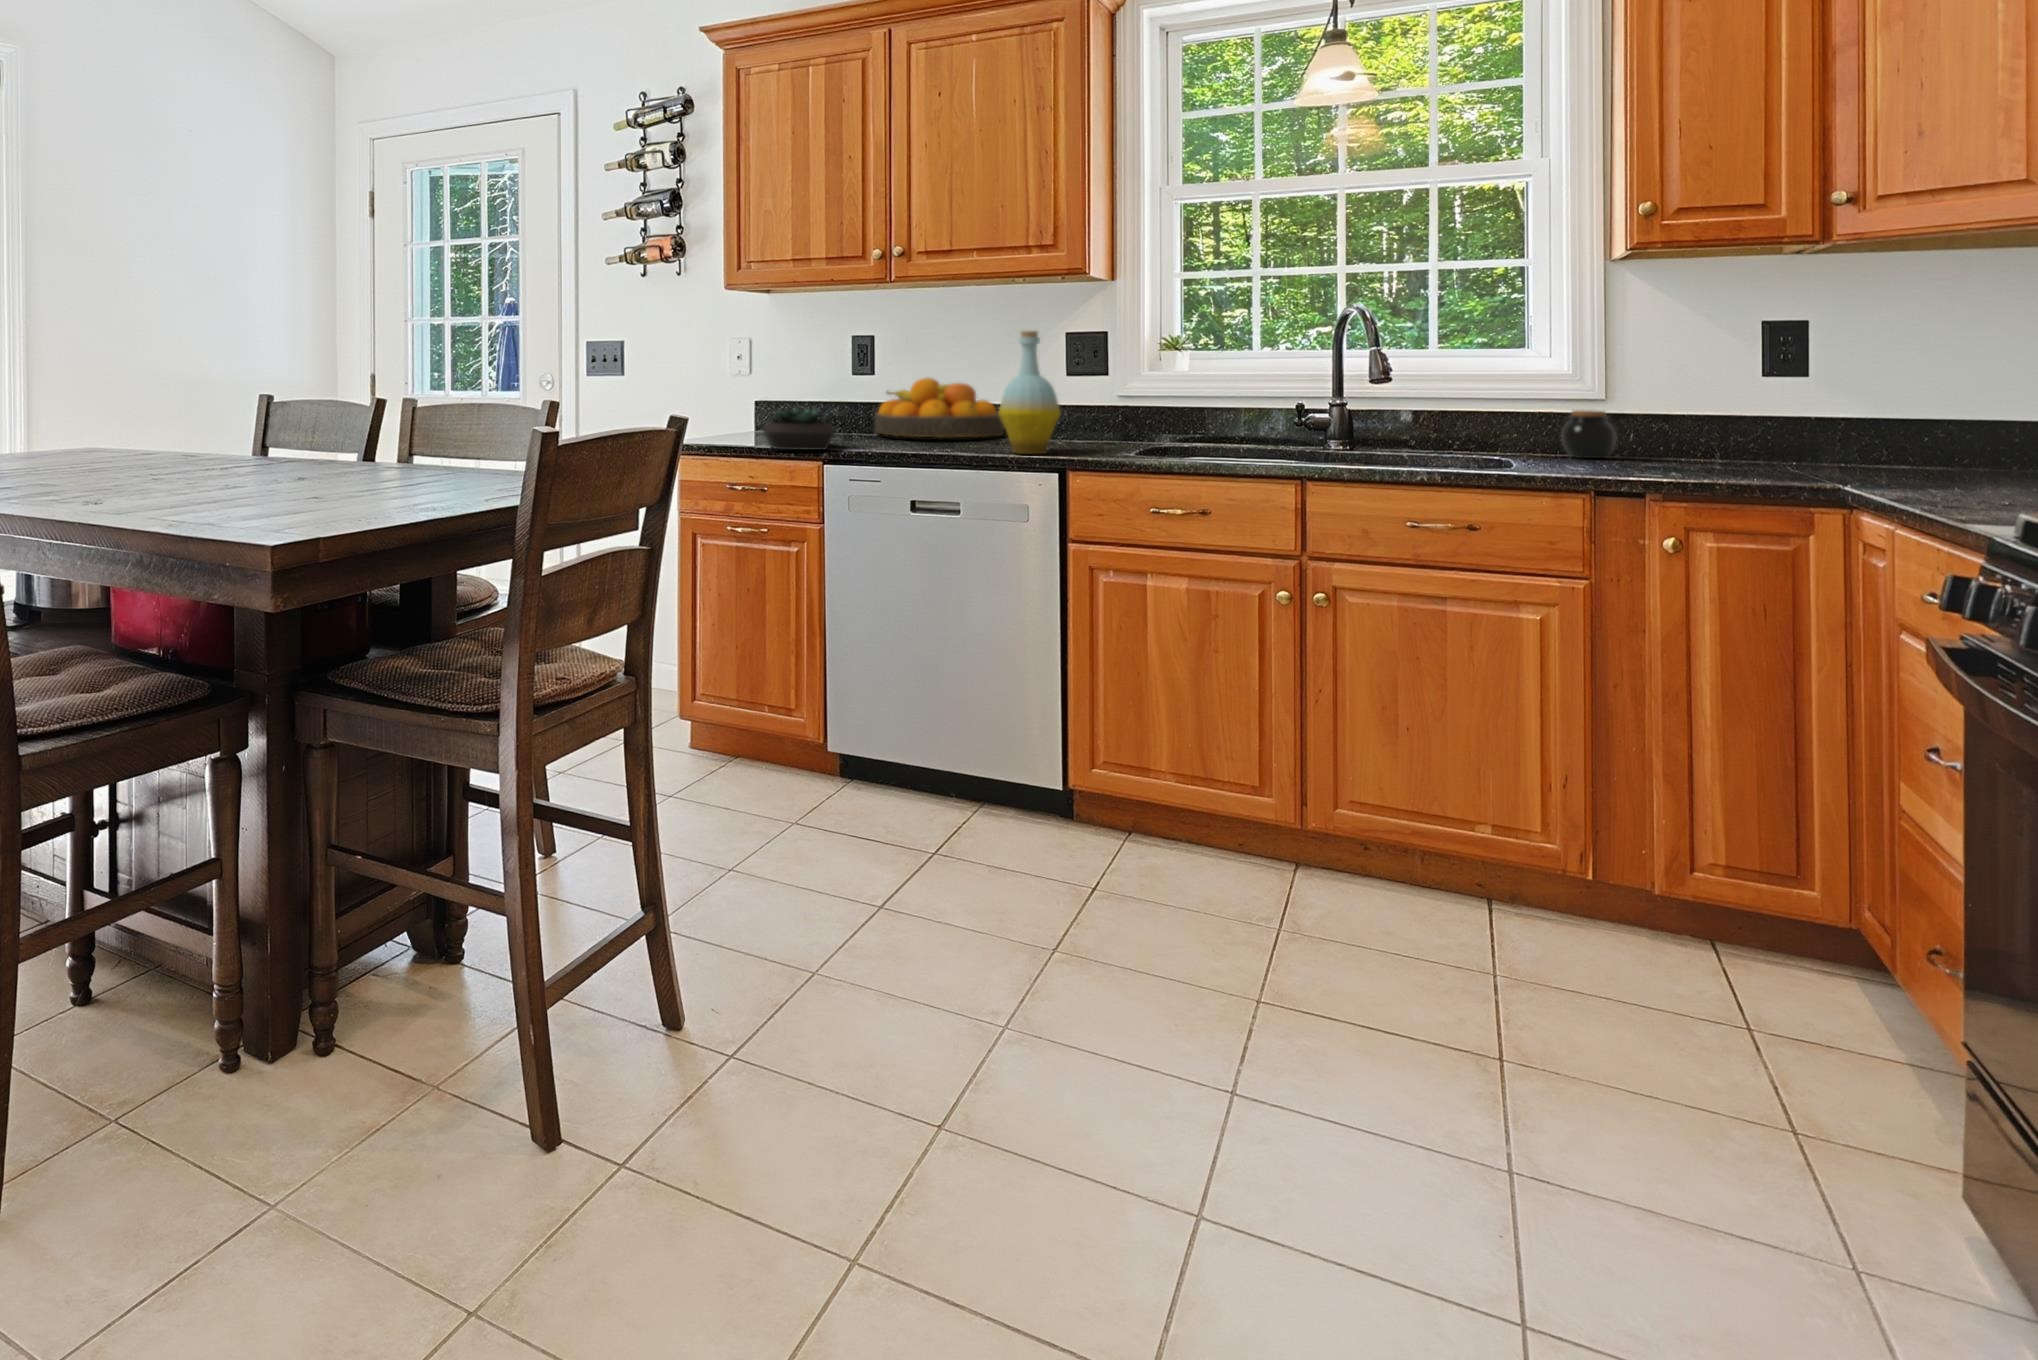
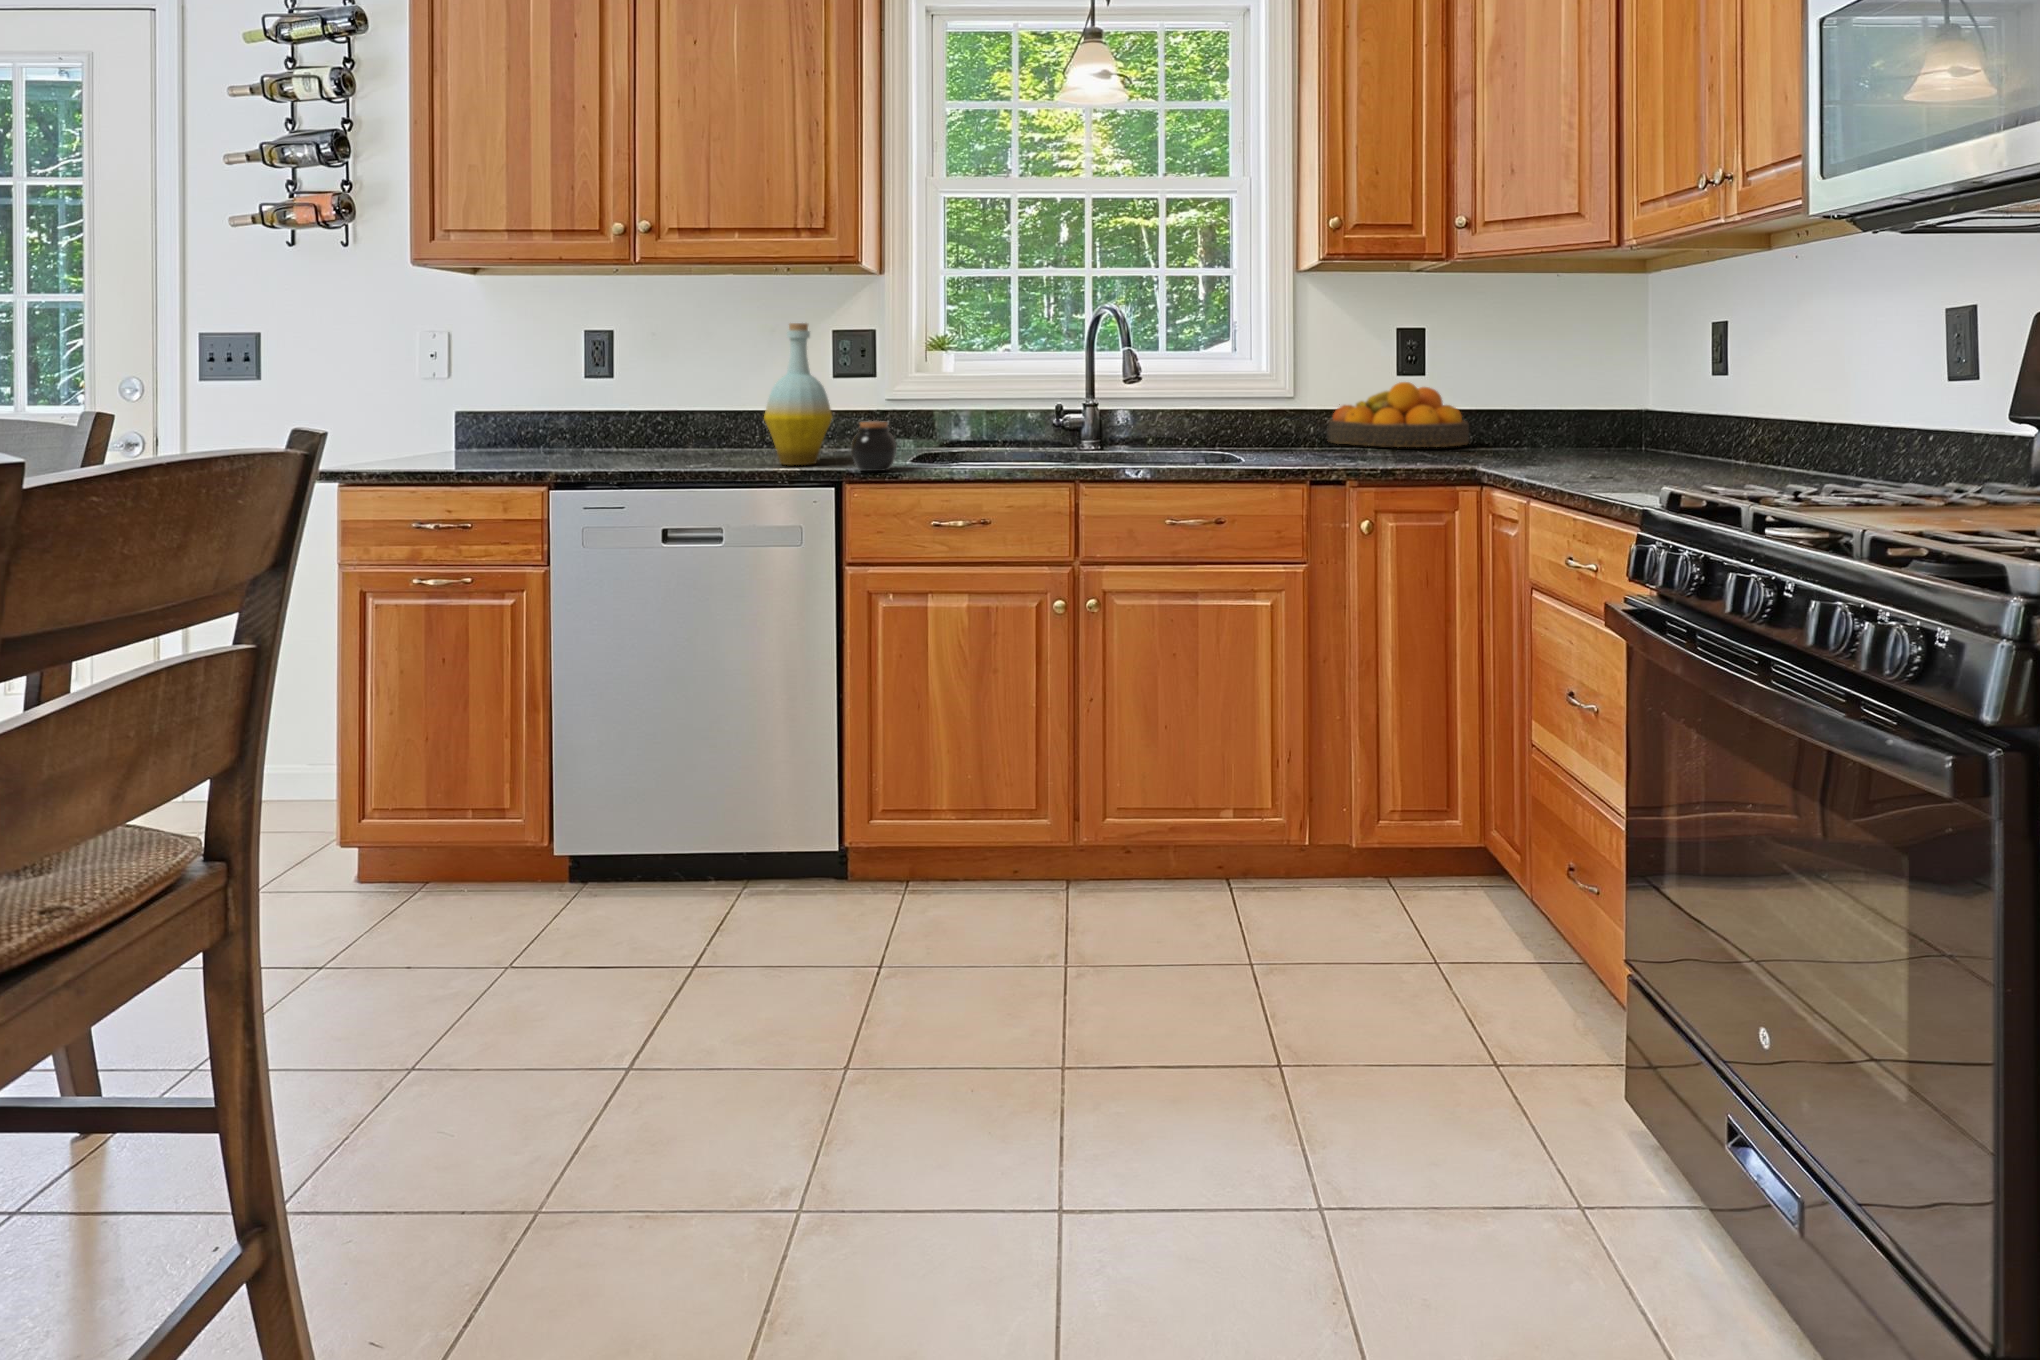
fruit bowl: present [875,378,1005,437] -> present [1327,382,1469,447]
succulent plant: present [763,408,835,450] -> none [462,416,563,471]
jar: present [1561,410,1616,458] -> present [851,421,897,471]

